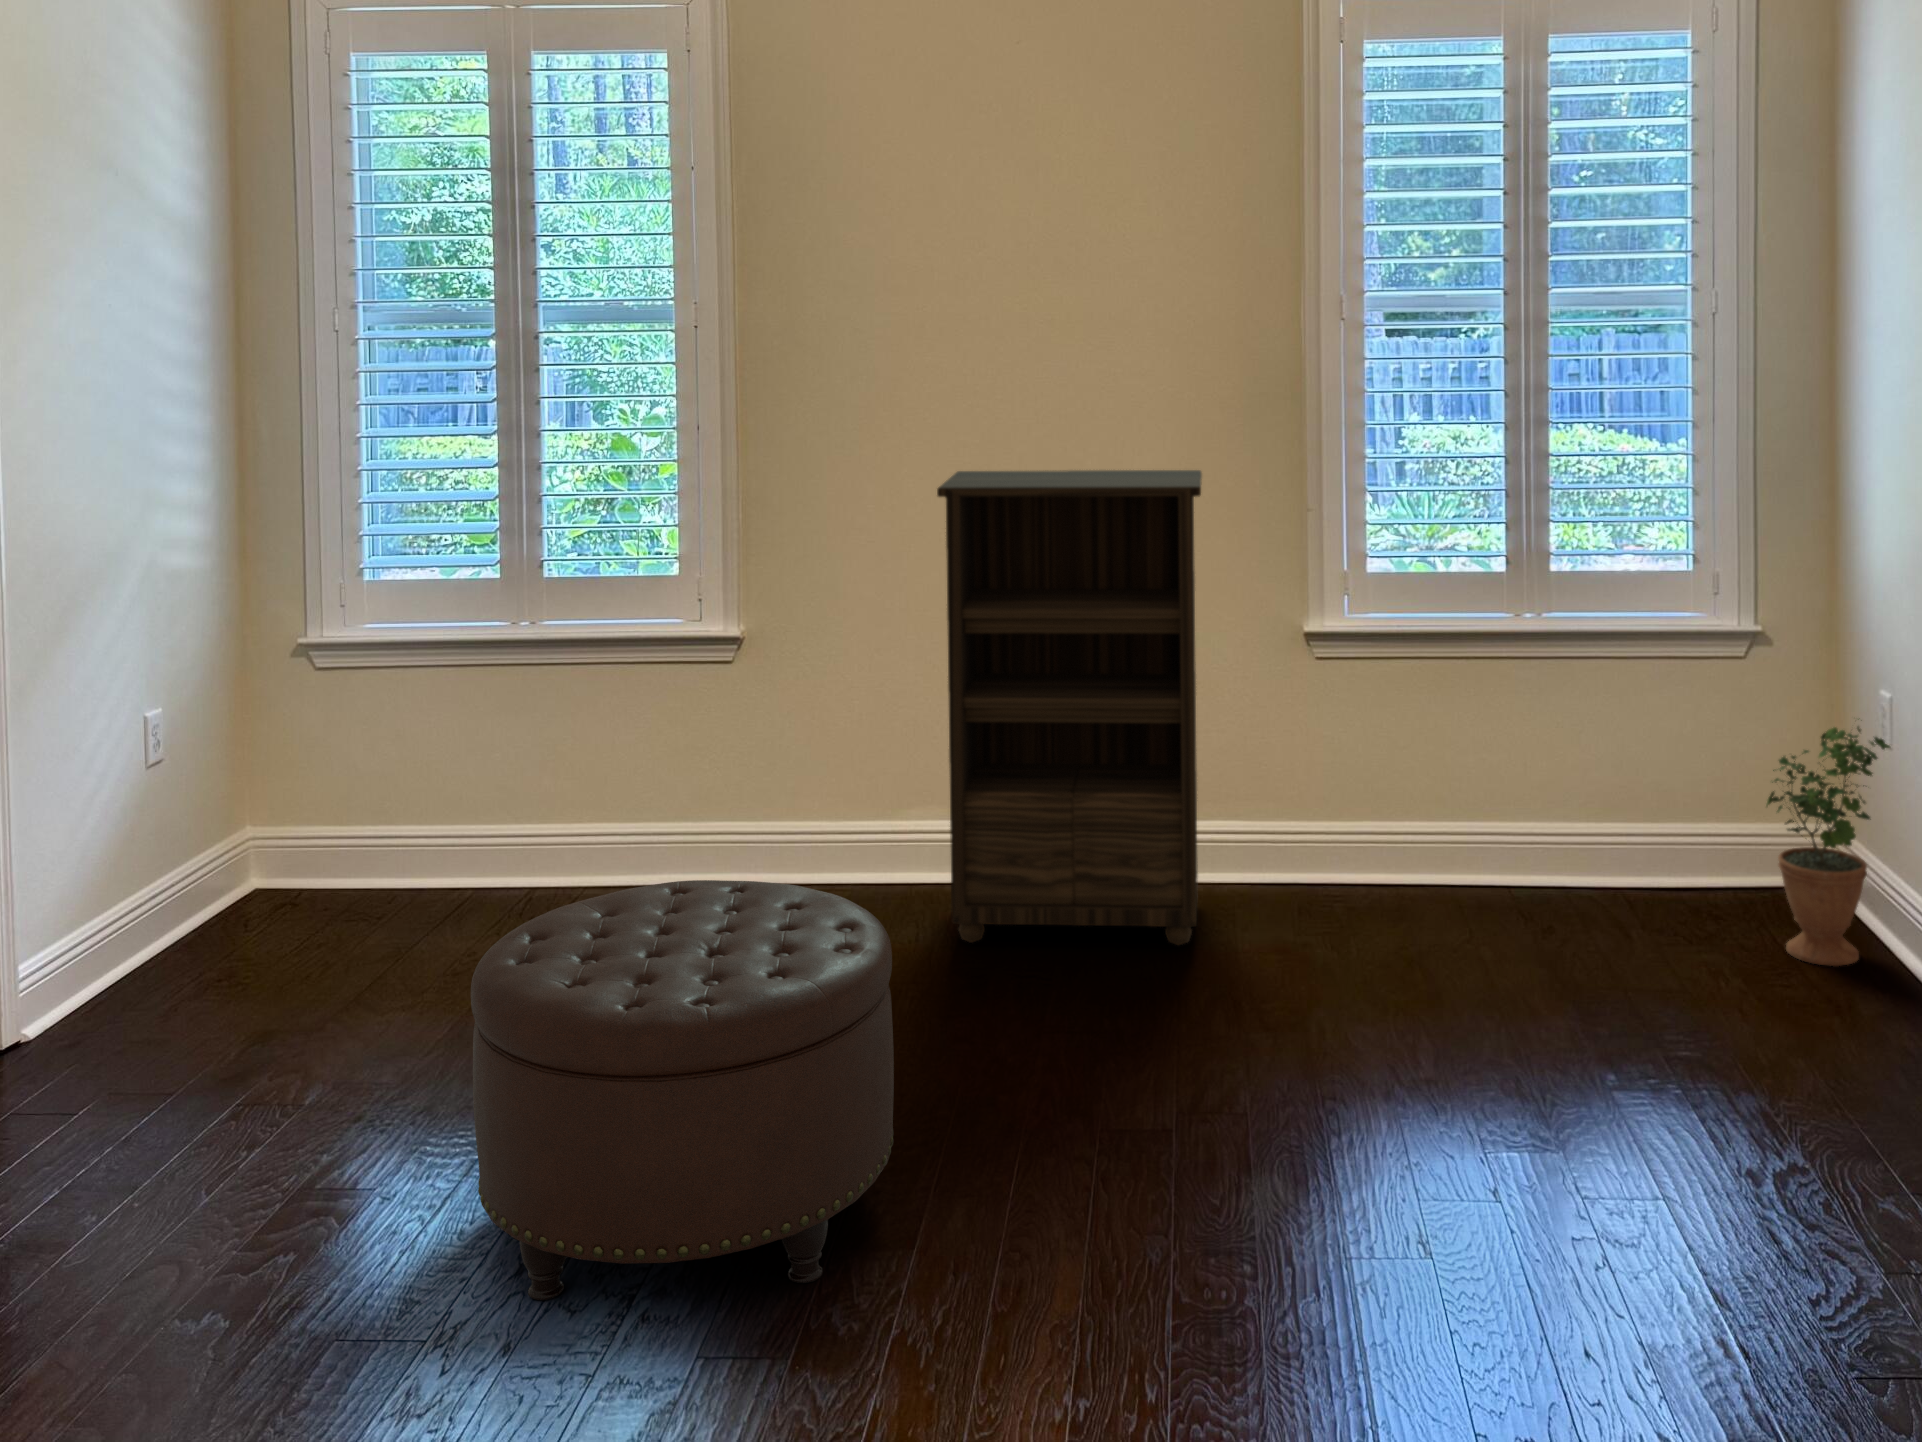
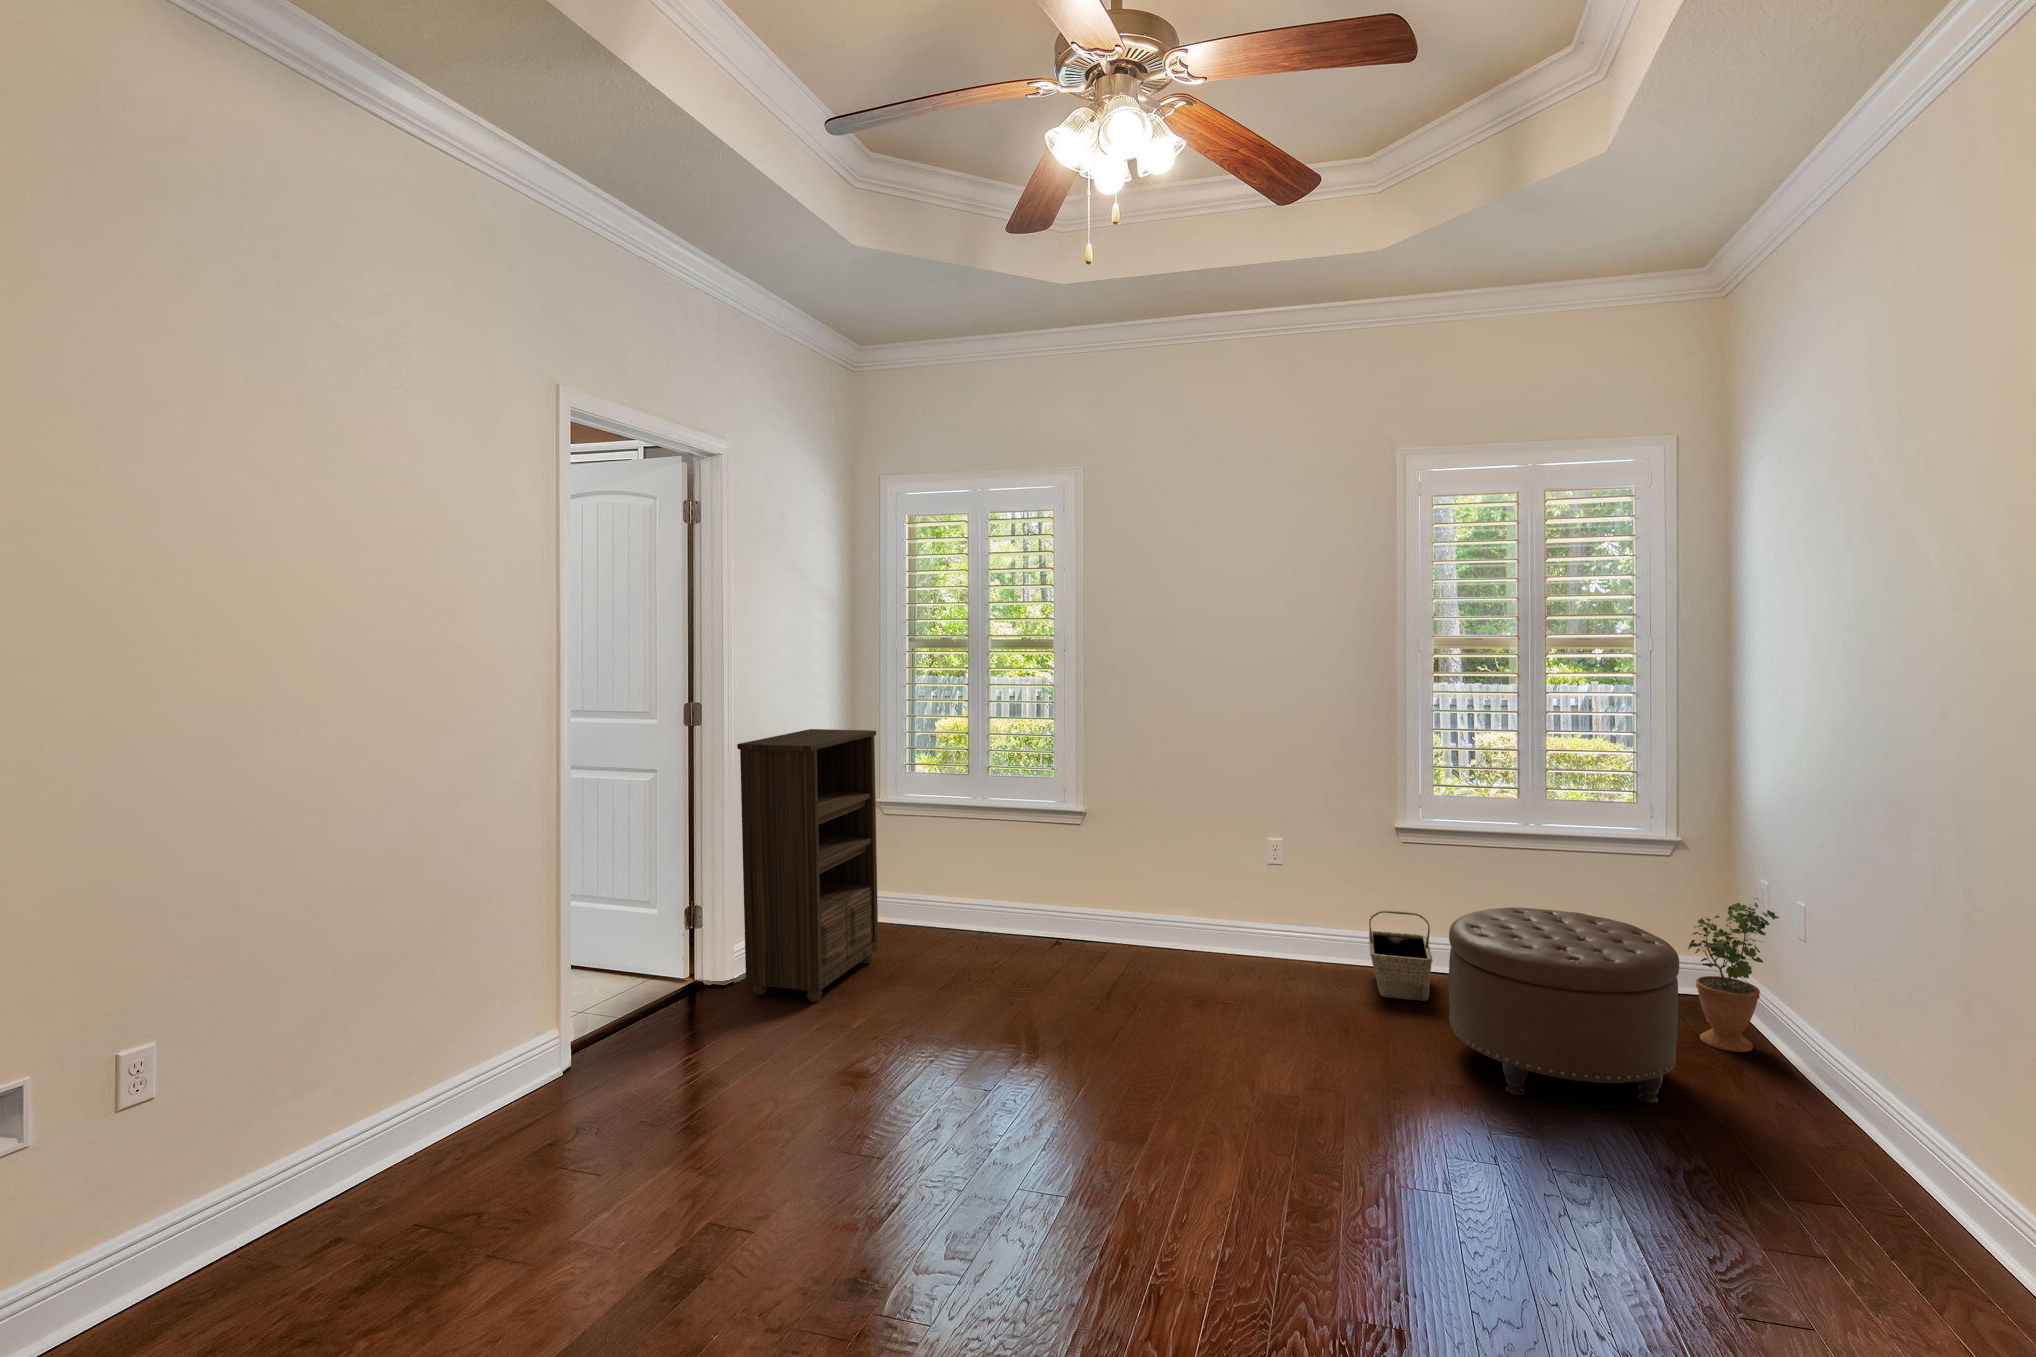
bookshelf: present [937,470,1202,945] -> present [737,729,878,1002]
basket: none [1279,779,1384,930] -> present [1369,911,1433,1001]
ottoman: present [471,880,894,1300] -> present [1449,907,1679,1103]

